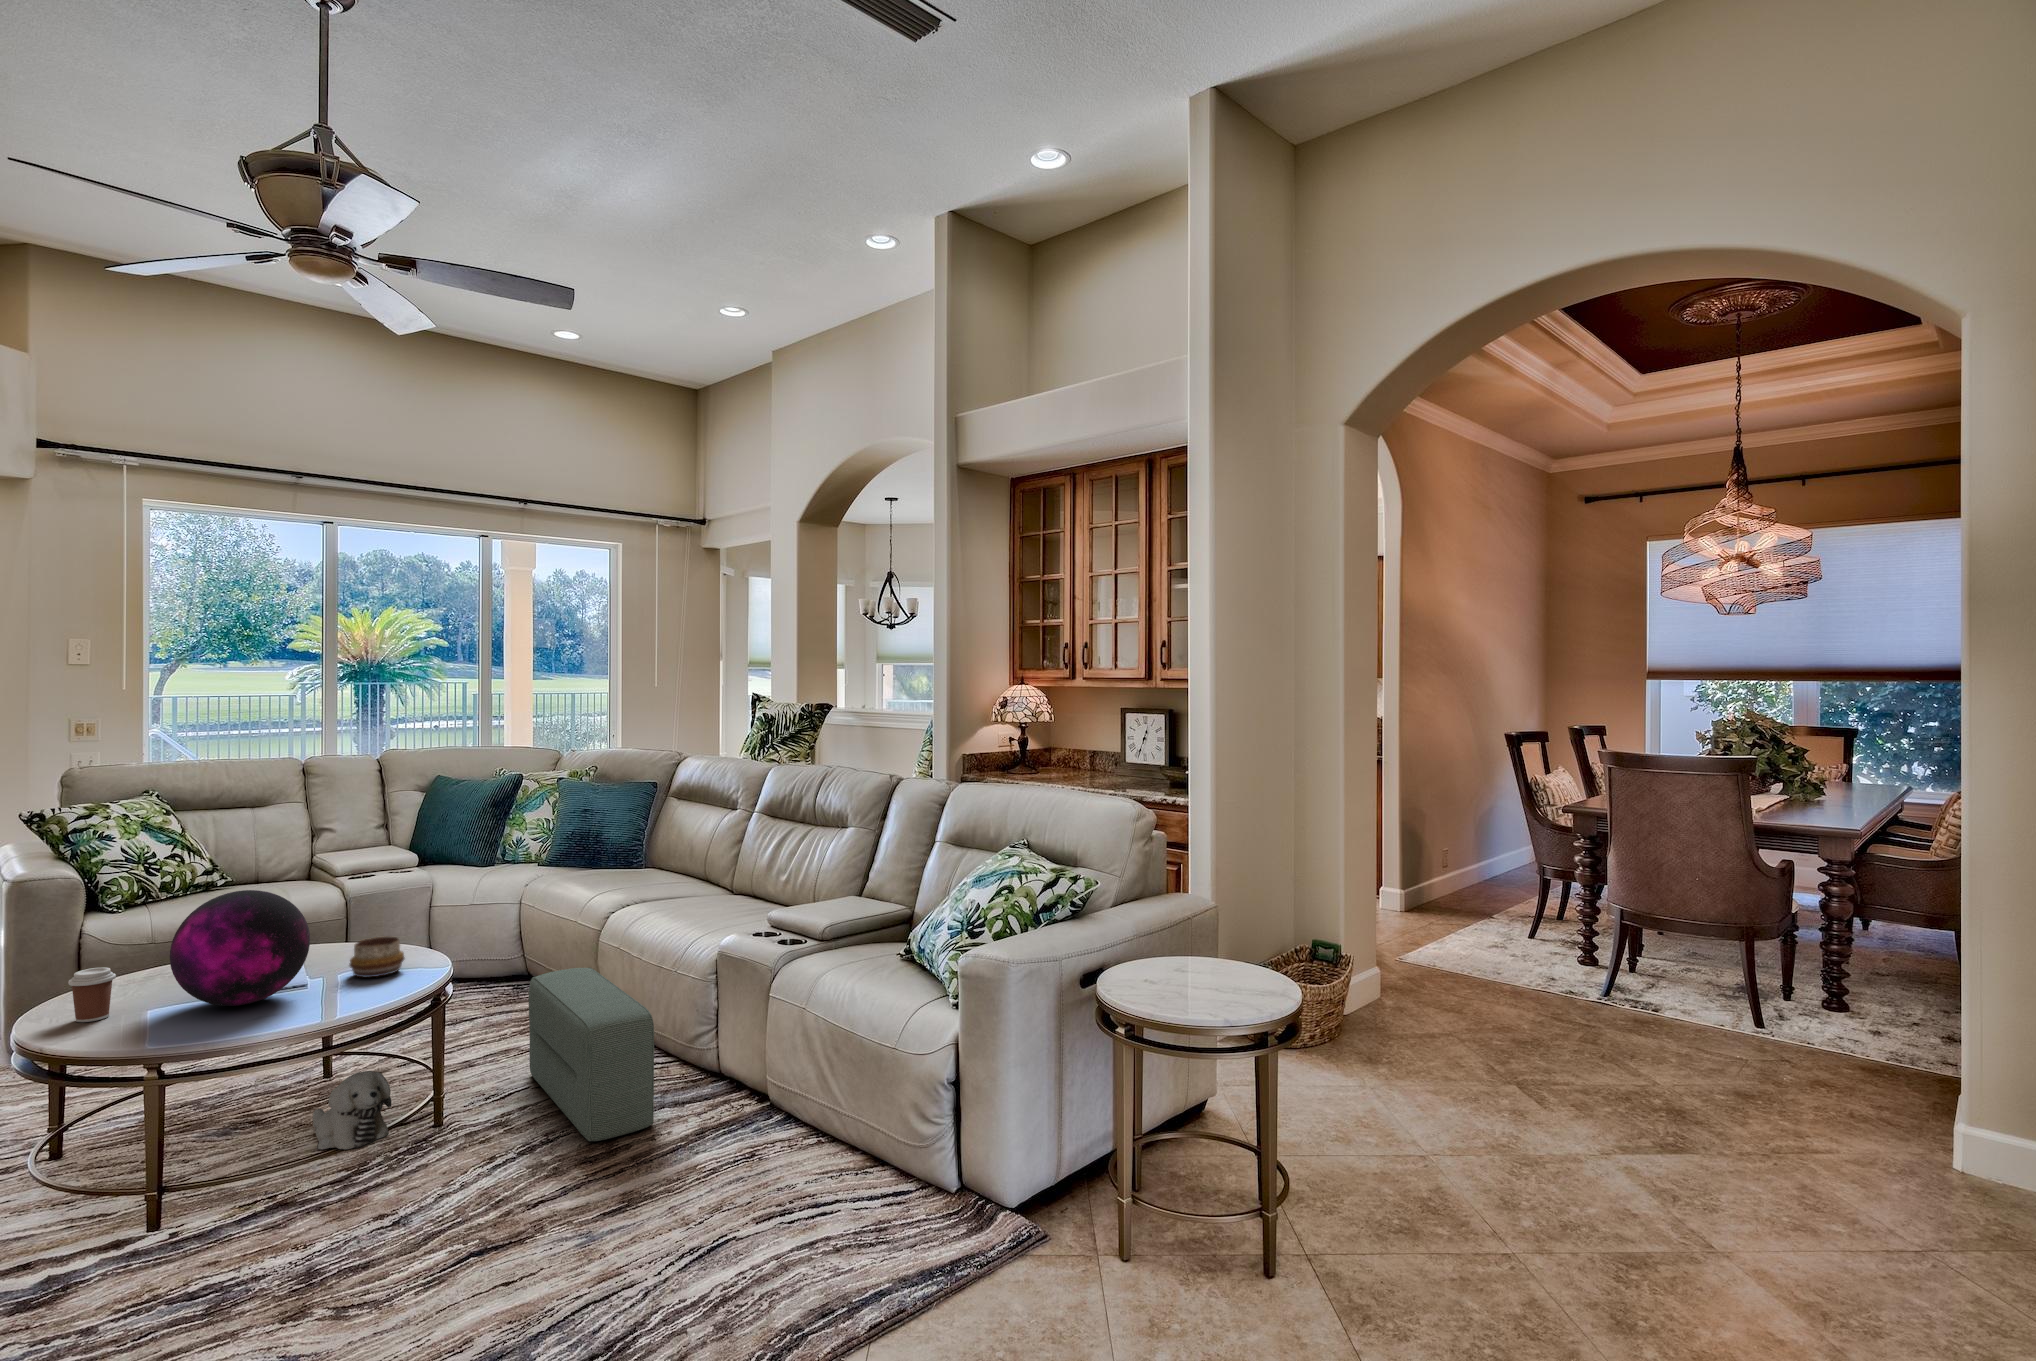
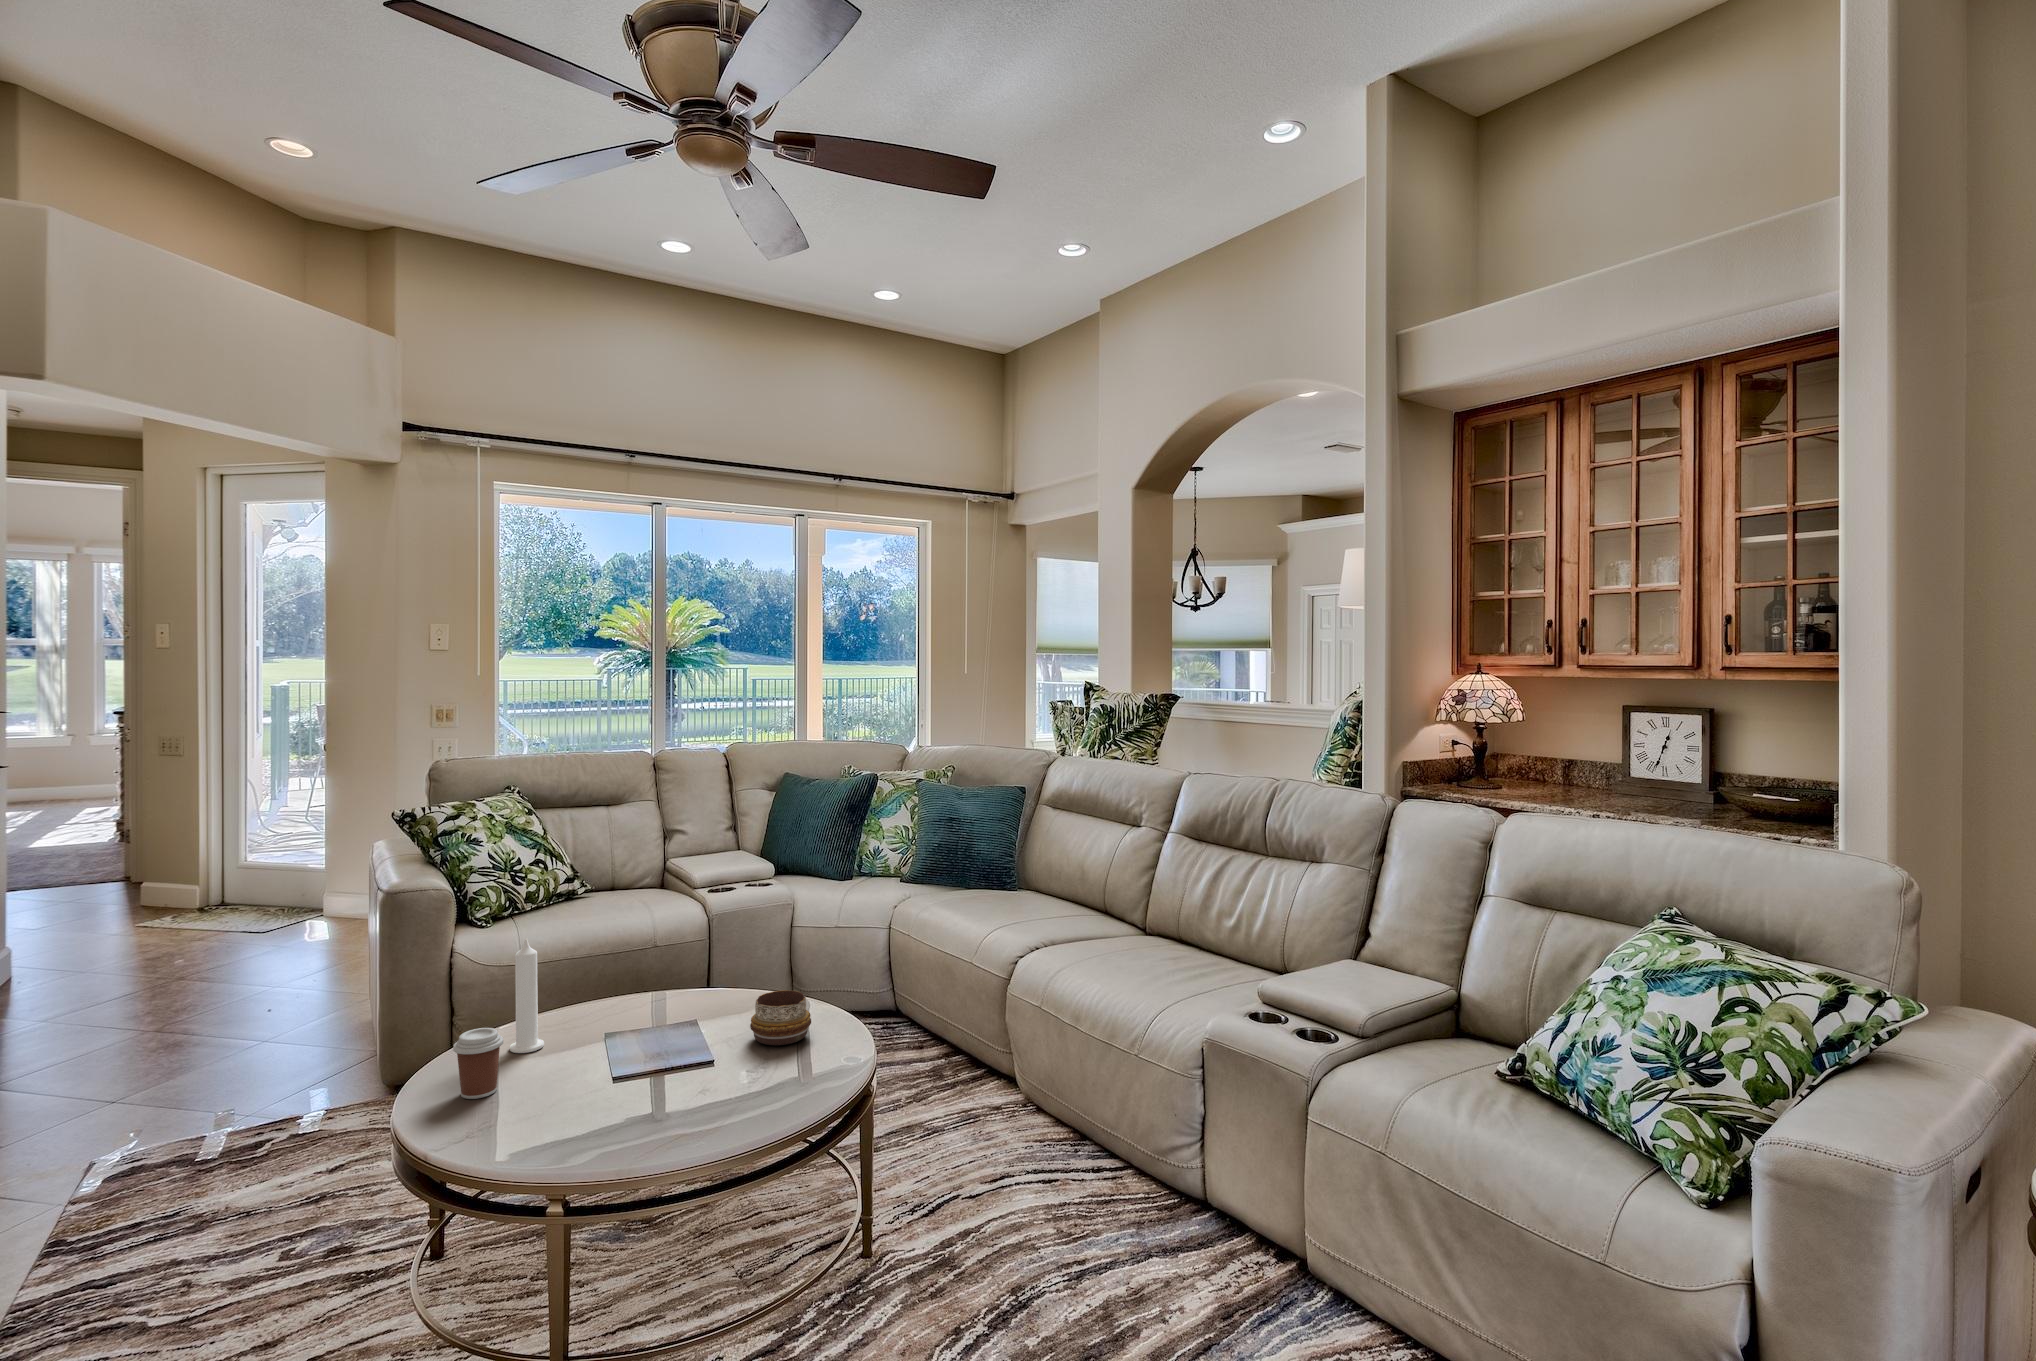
decorative orb: present [170,890,310,1006] -> none [563,936,715,1085]
candle: none [126,901,160,994] -> present [510,938,544,1053]
pouf: present [529,968,654,1141] -> none [949,1037,1149,1308]
plush toy: present [313,1071,391,1150] -> none [714,1172,809,1278]

